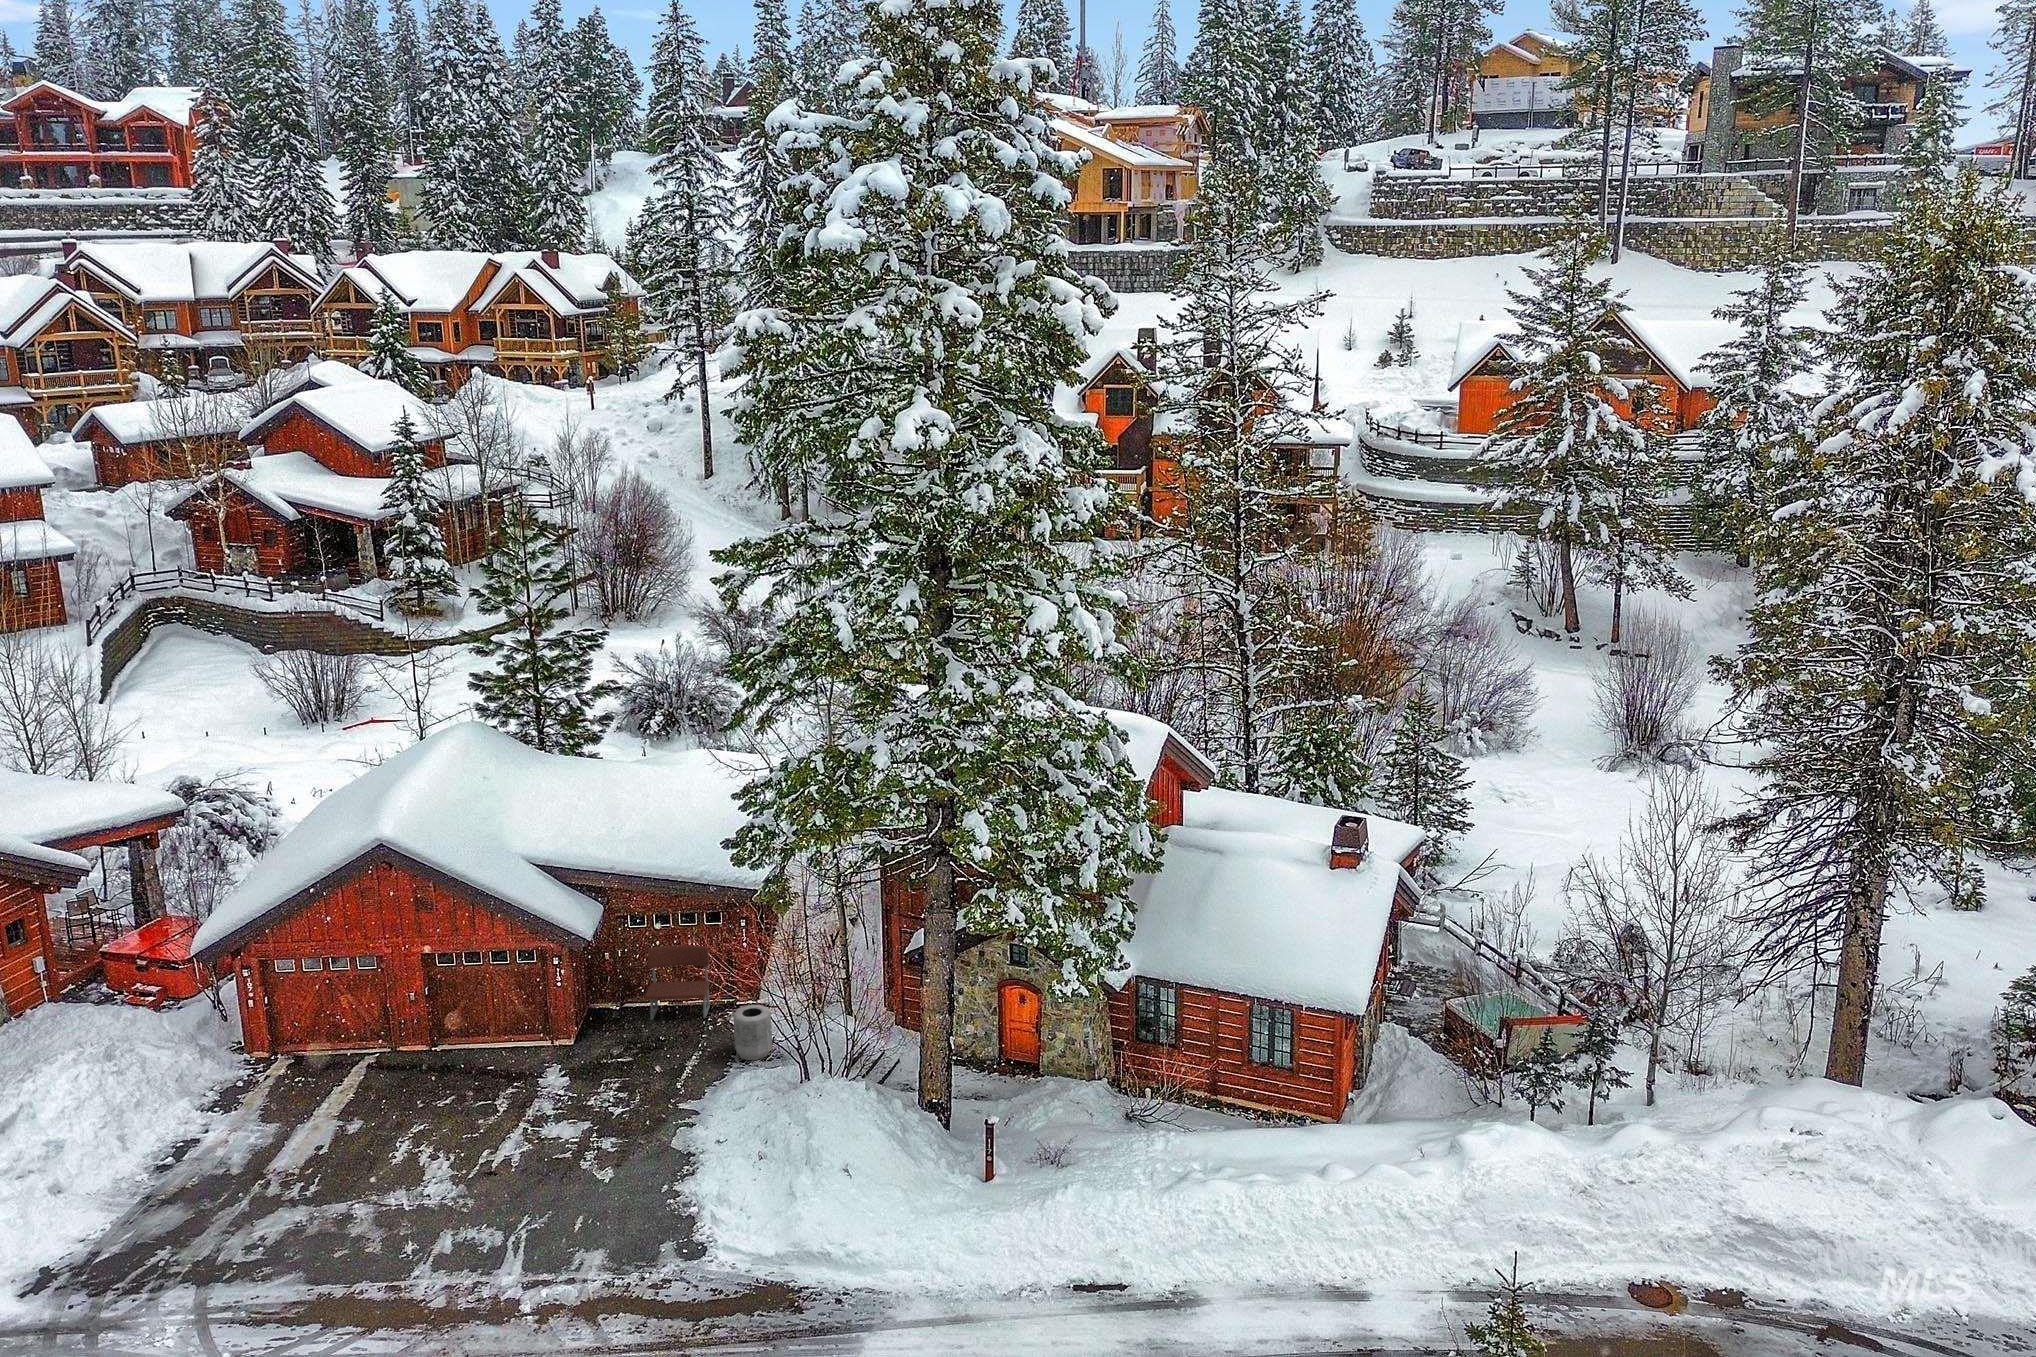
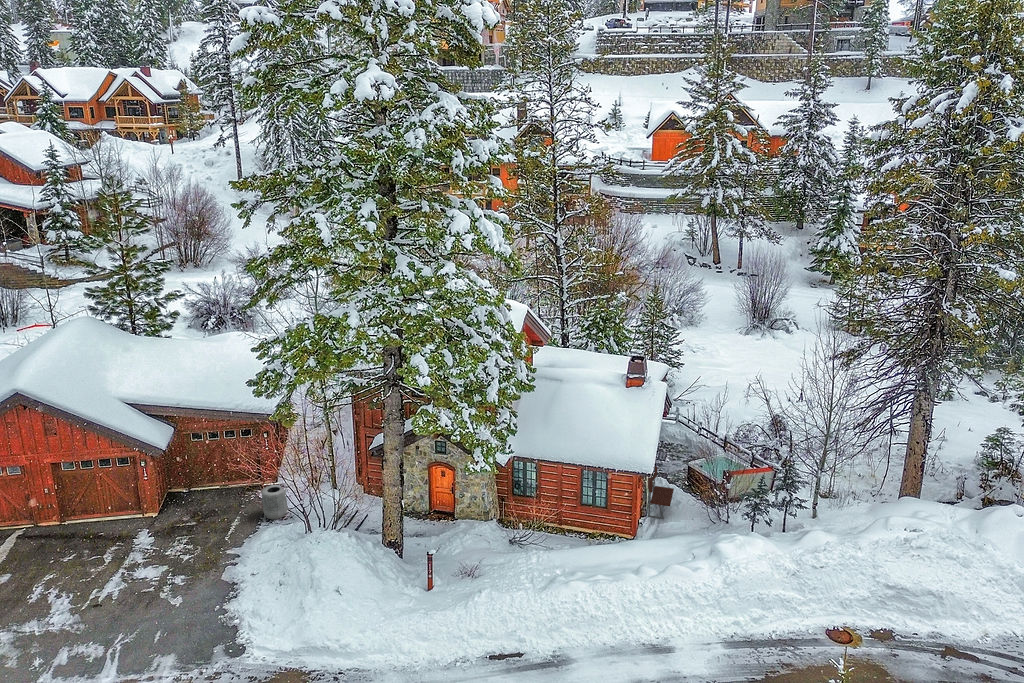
bench: present [645,945,710,1020] -> present [647,466,674,519]

